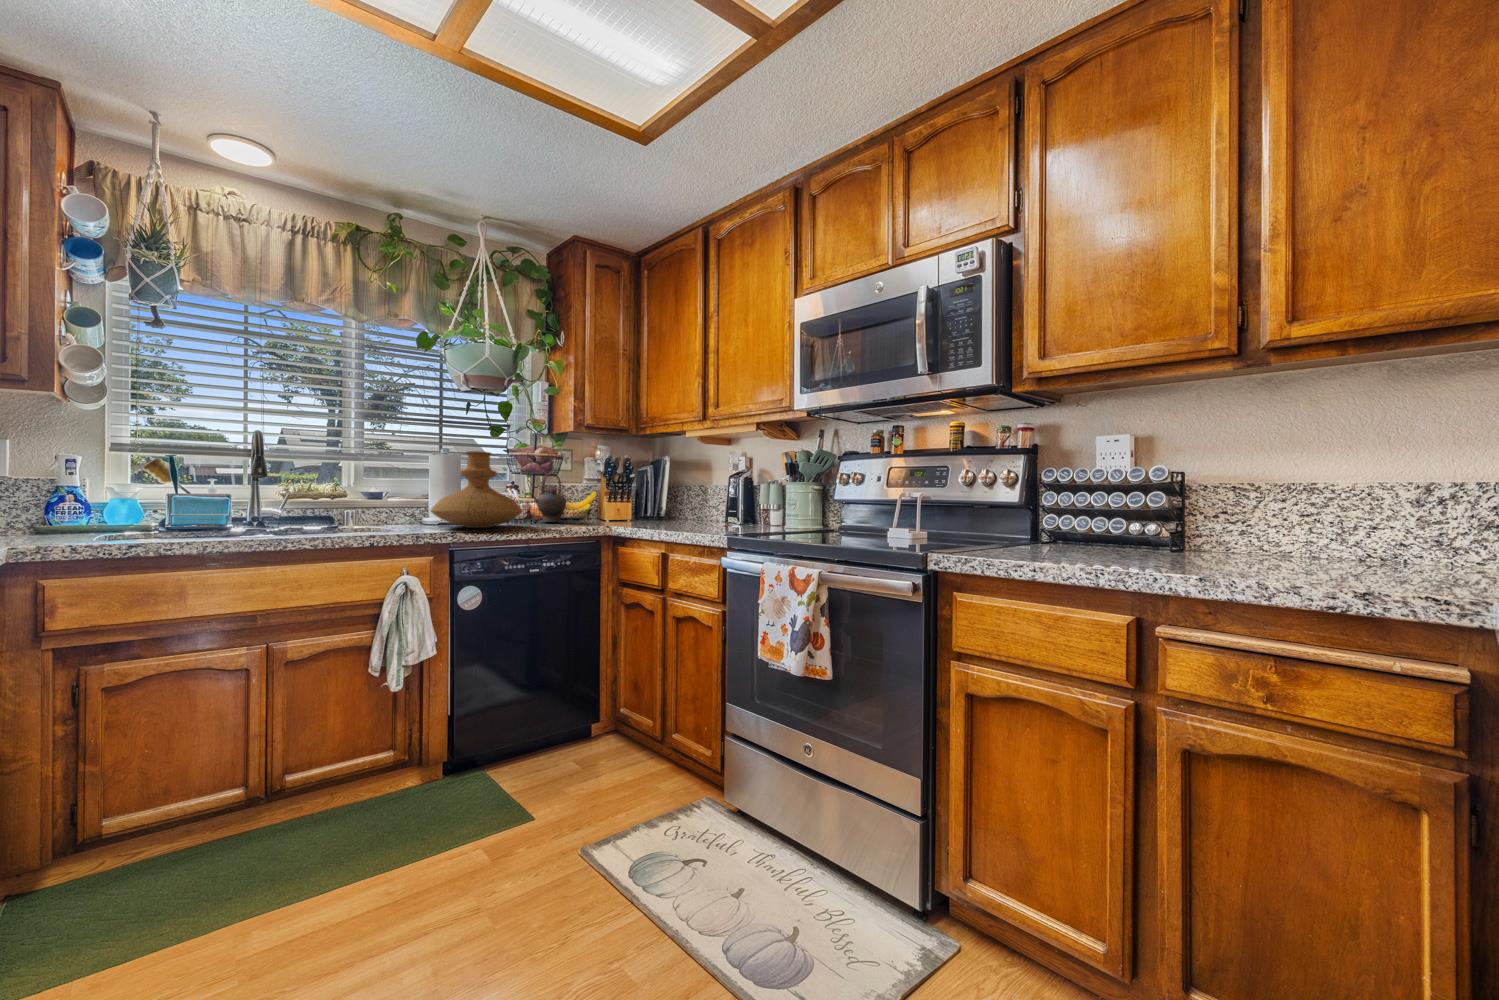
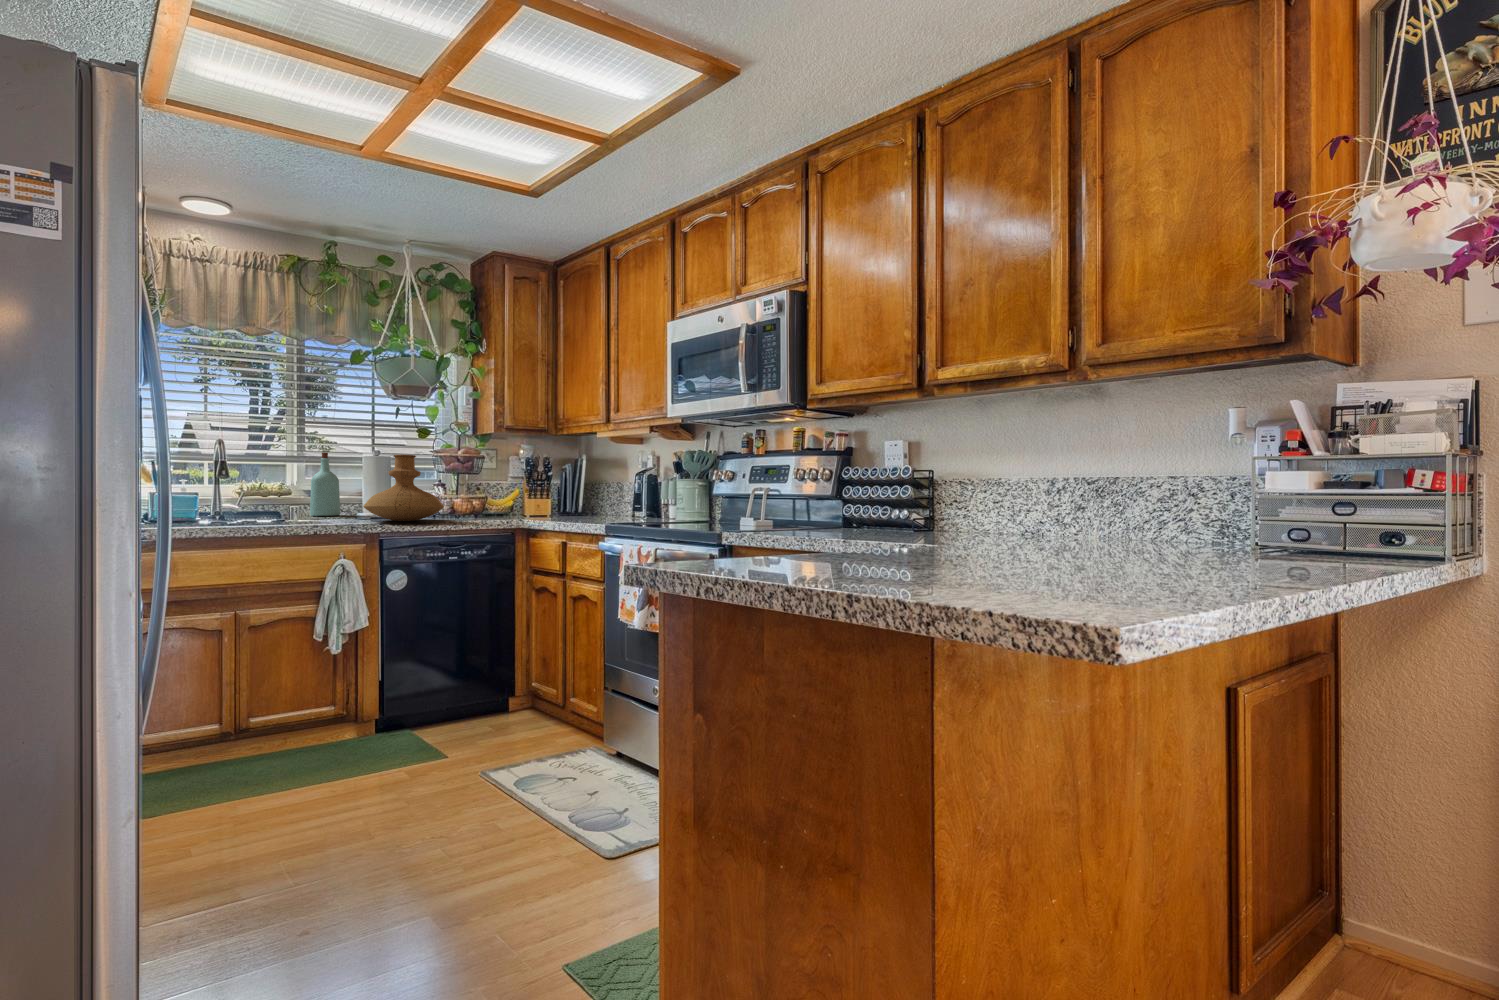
bottle: none [368,449,403,520] -> present [310,452,340,516]
teapot: present [532,473,566,522] -> none [453,472,486,517]

